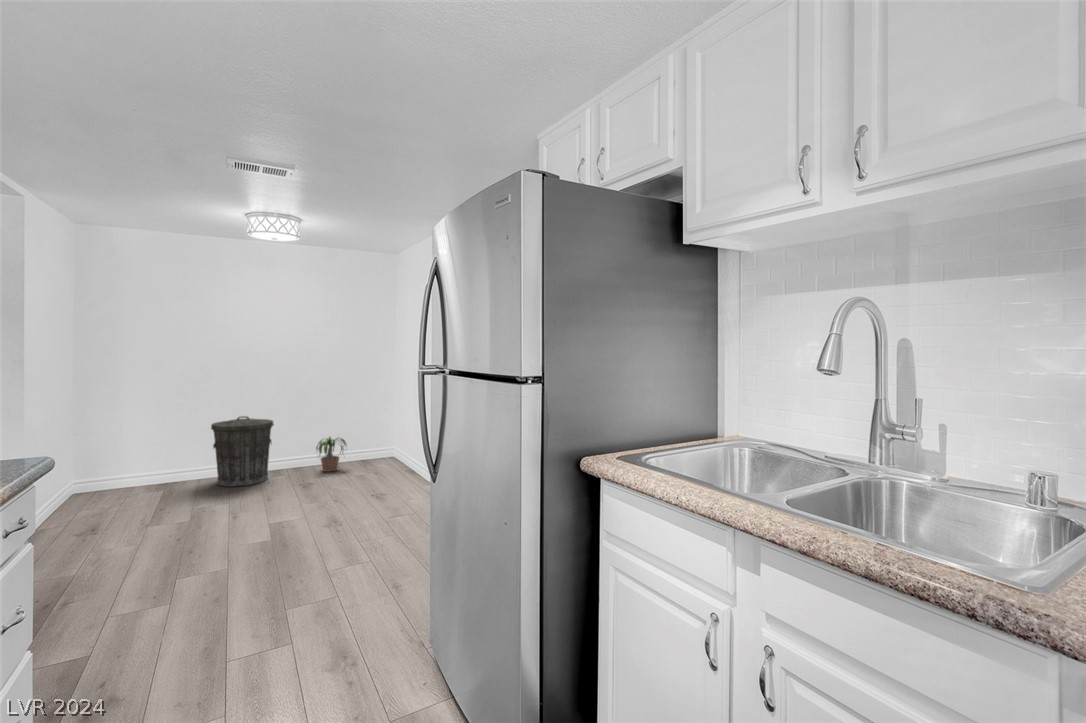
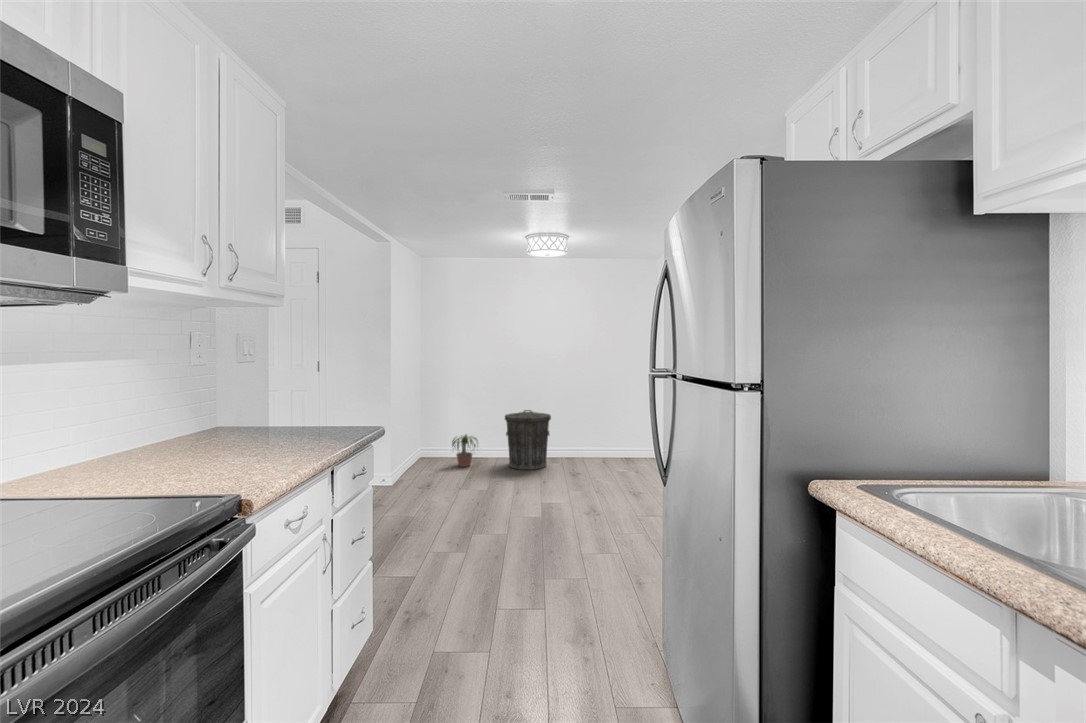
potted plant: present [316,437,347,472] -> present [452,435,477,467]

